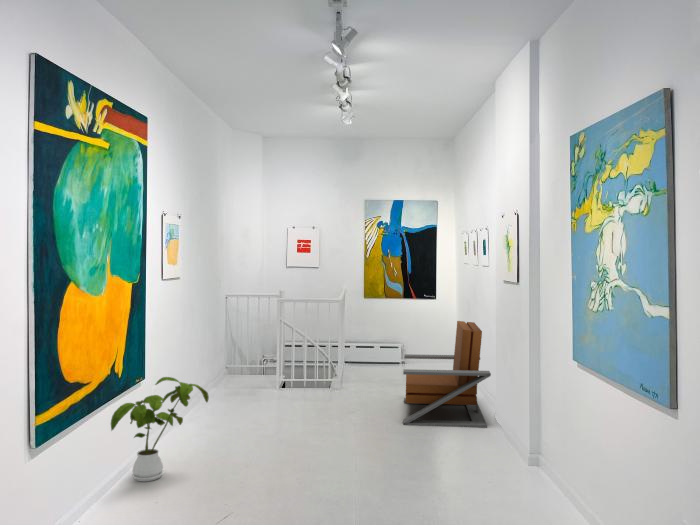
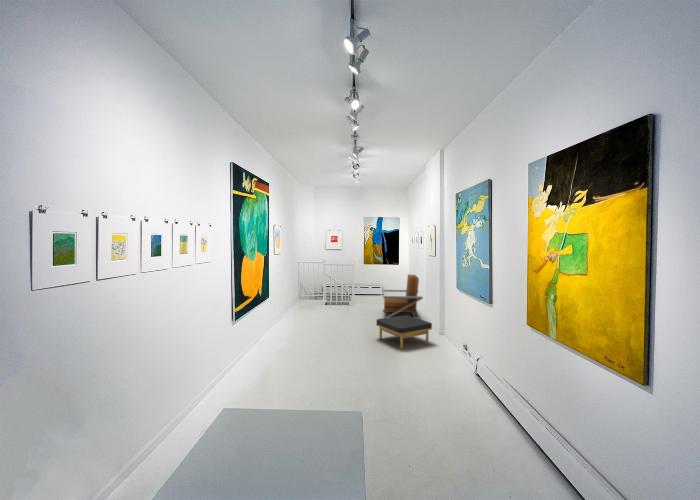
house plant: present [111,377,209,481] -> none [259,297,299,341]
ottoman: none [387,417,515,501] -> present [376,315,432,349]

